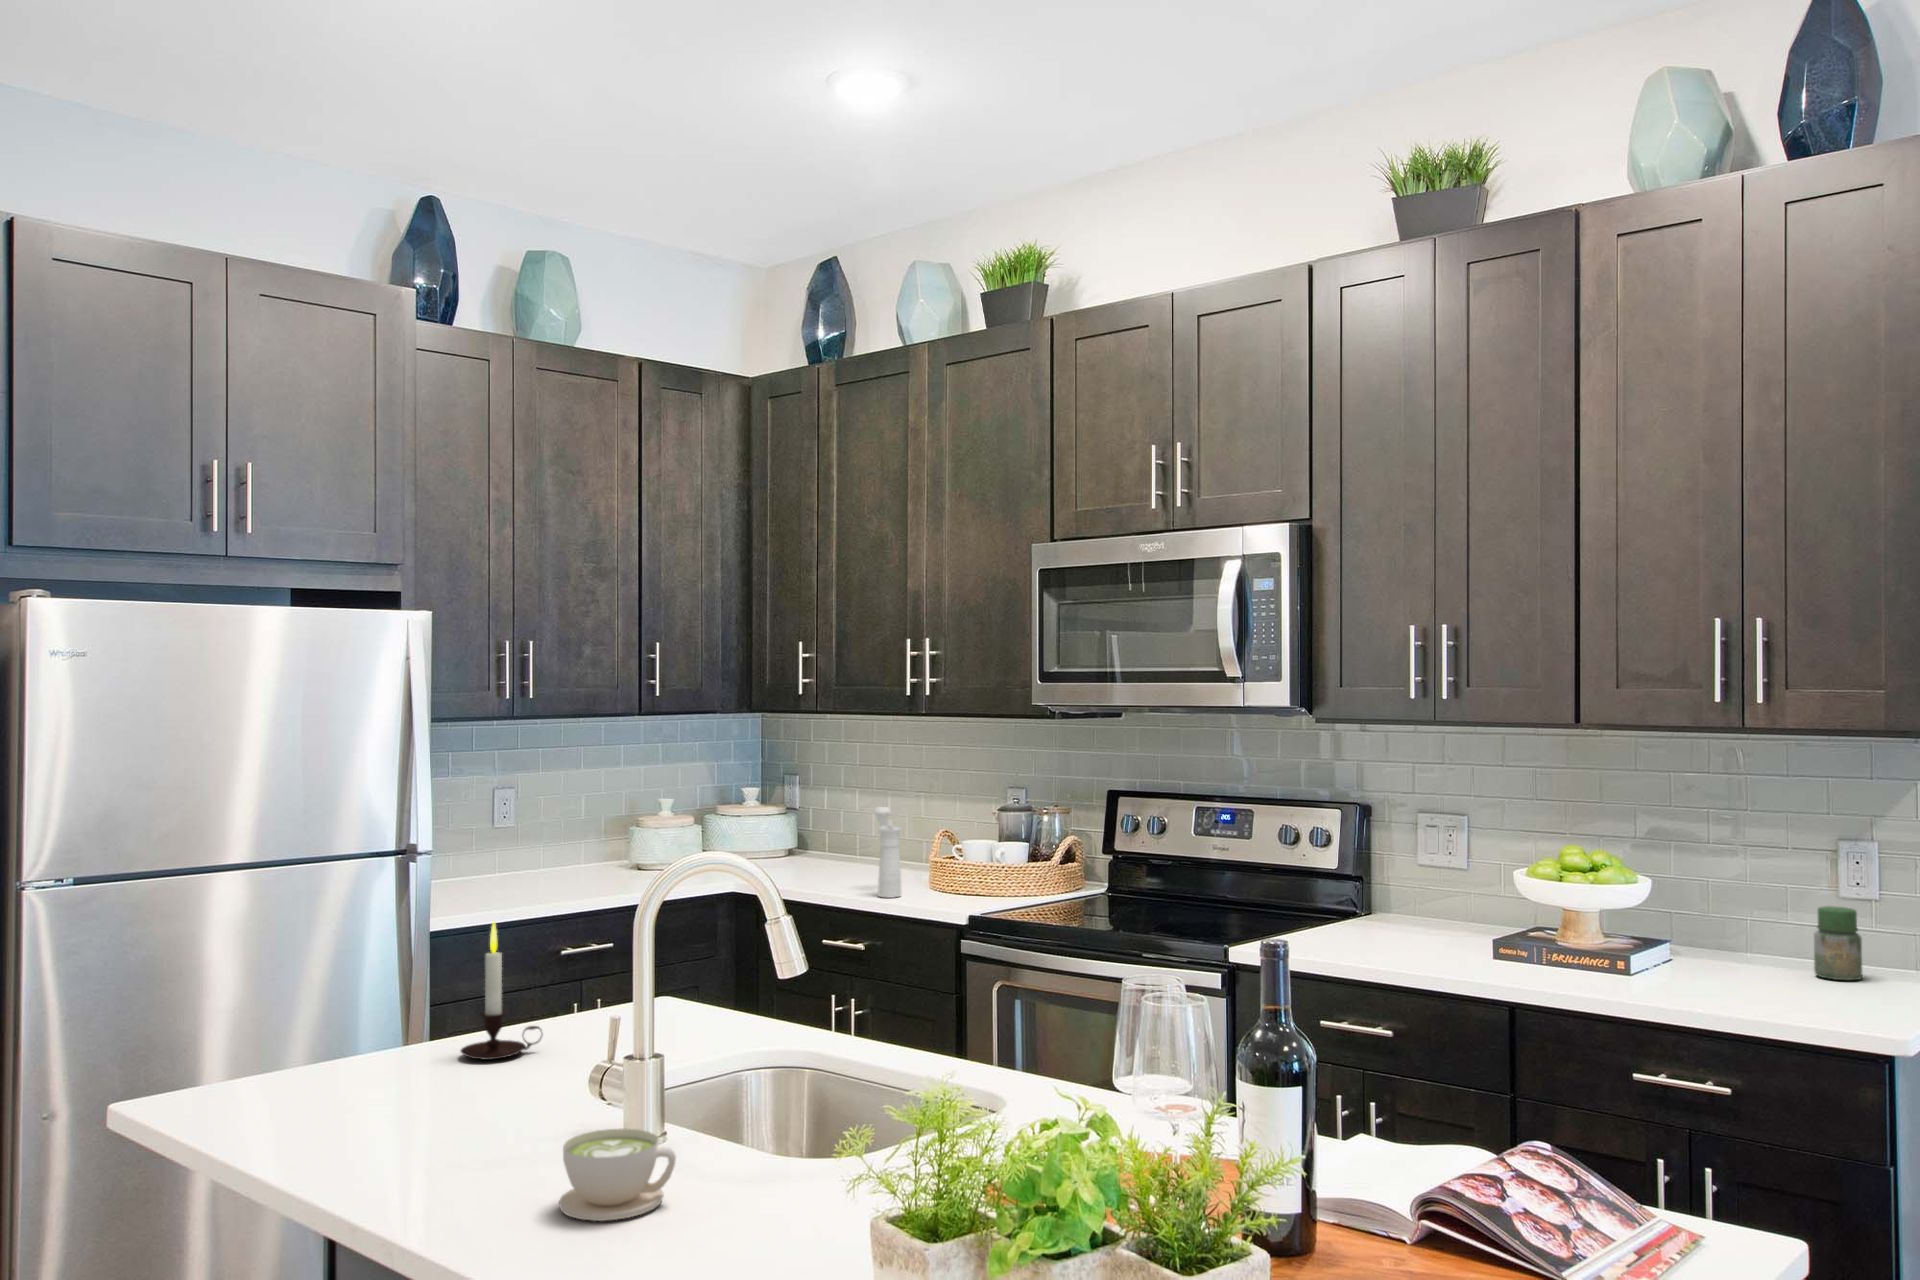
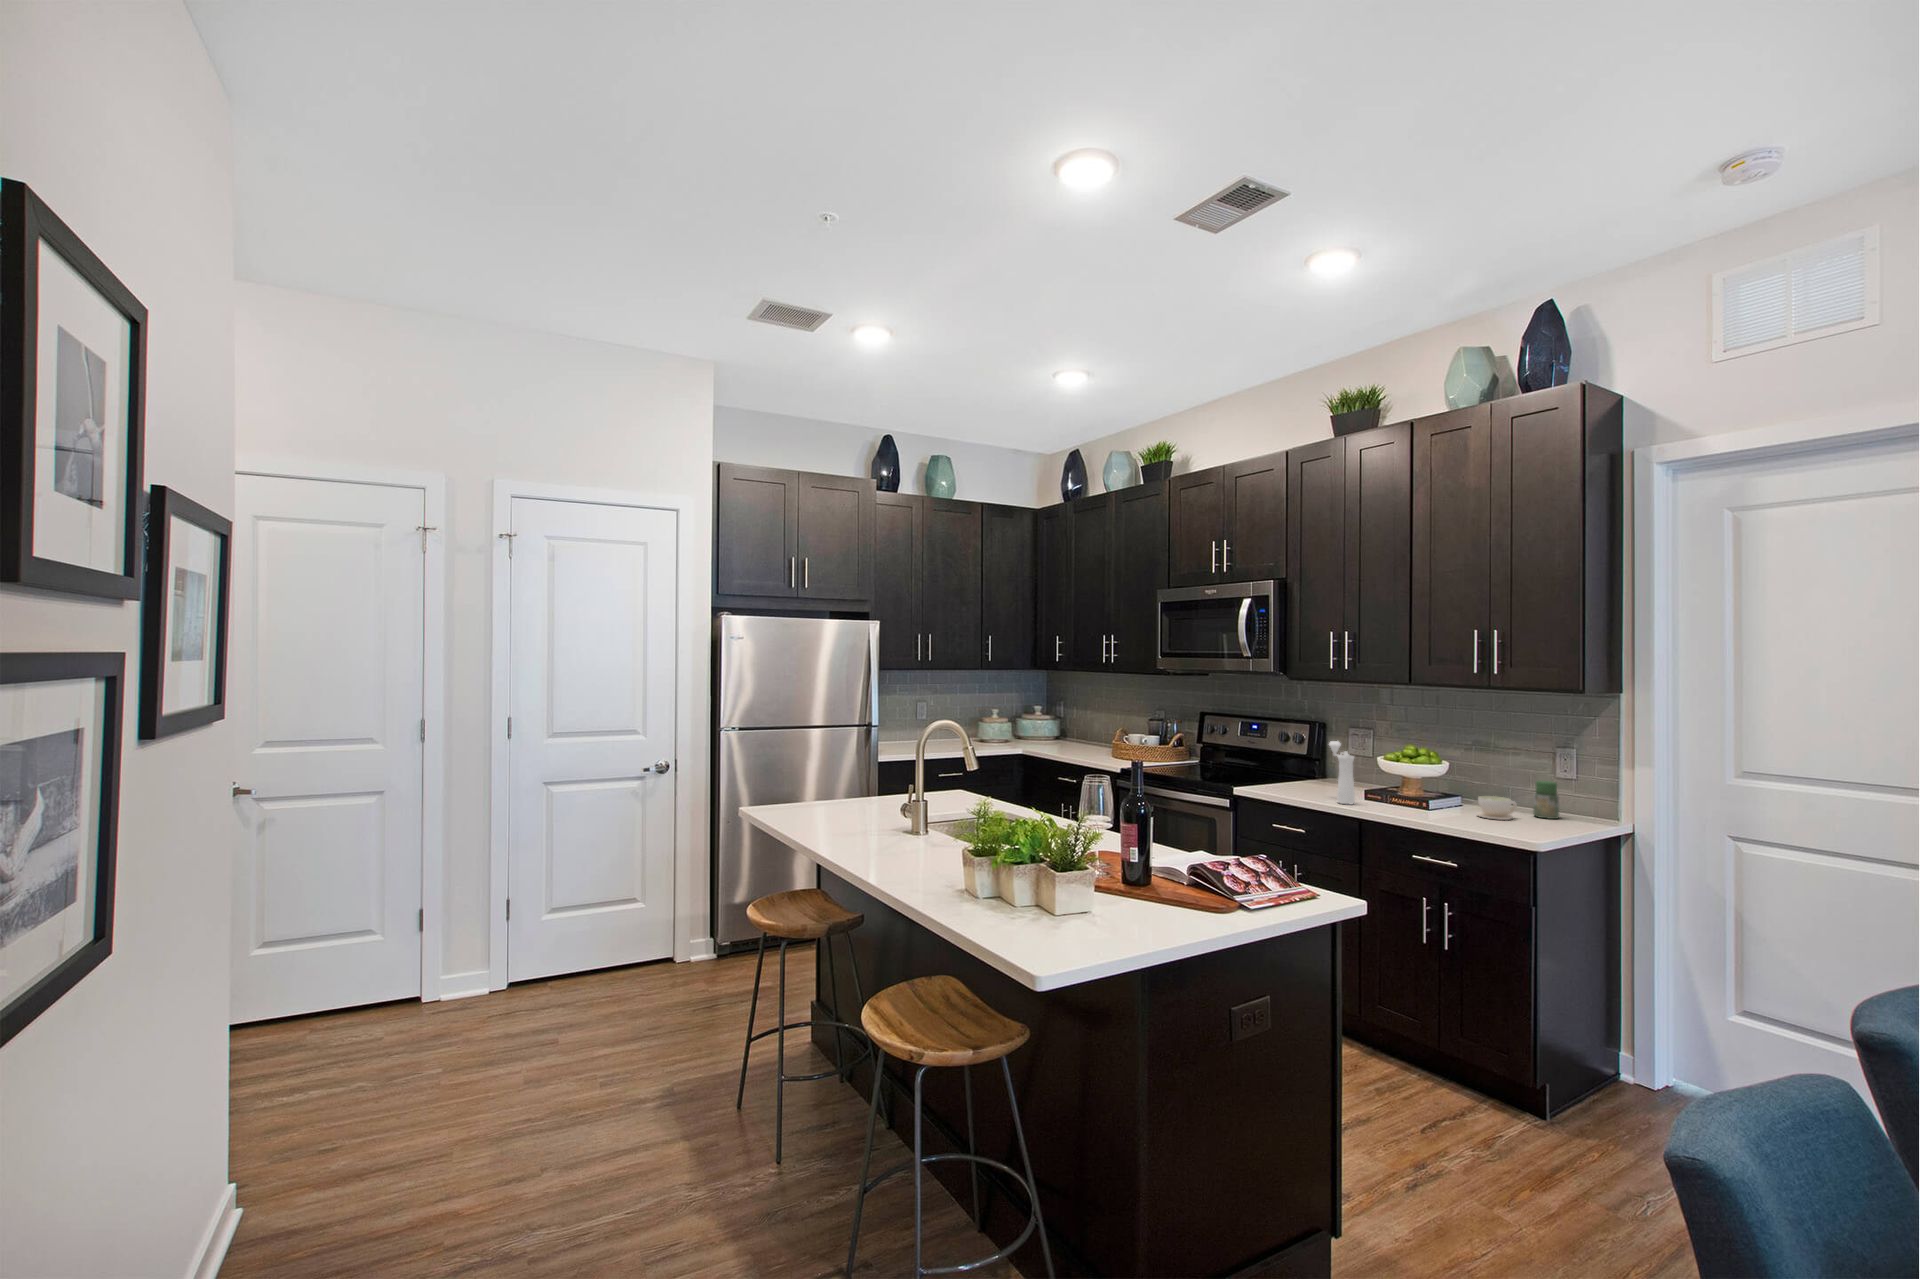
pepper mill: present [874,807,901,898] -> present [1329,741,1355,804]
candle: present [461,922,541,1060] -> none [877,750,908,805]
coffee cup: present [559,1129,676,1221] -> present [1477,796,1517,820]

